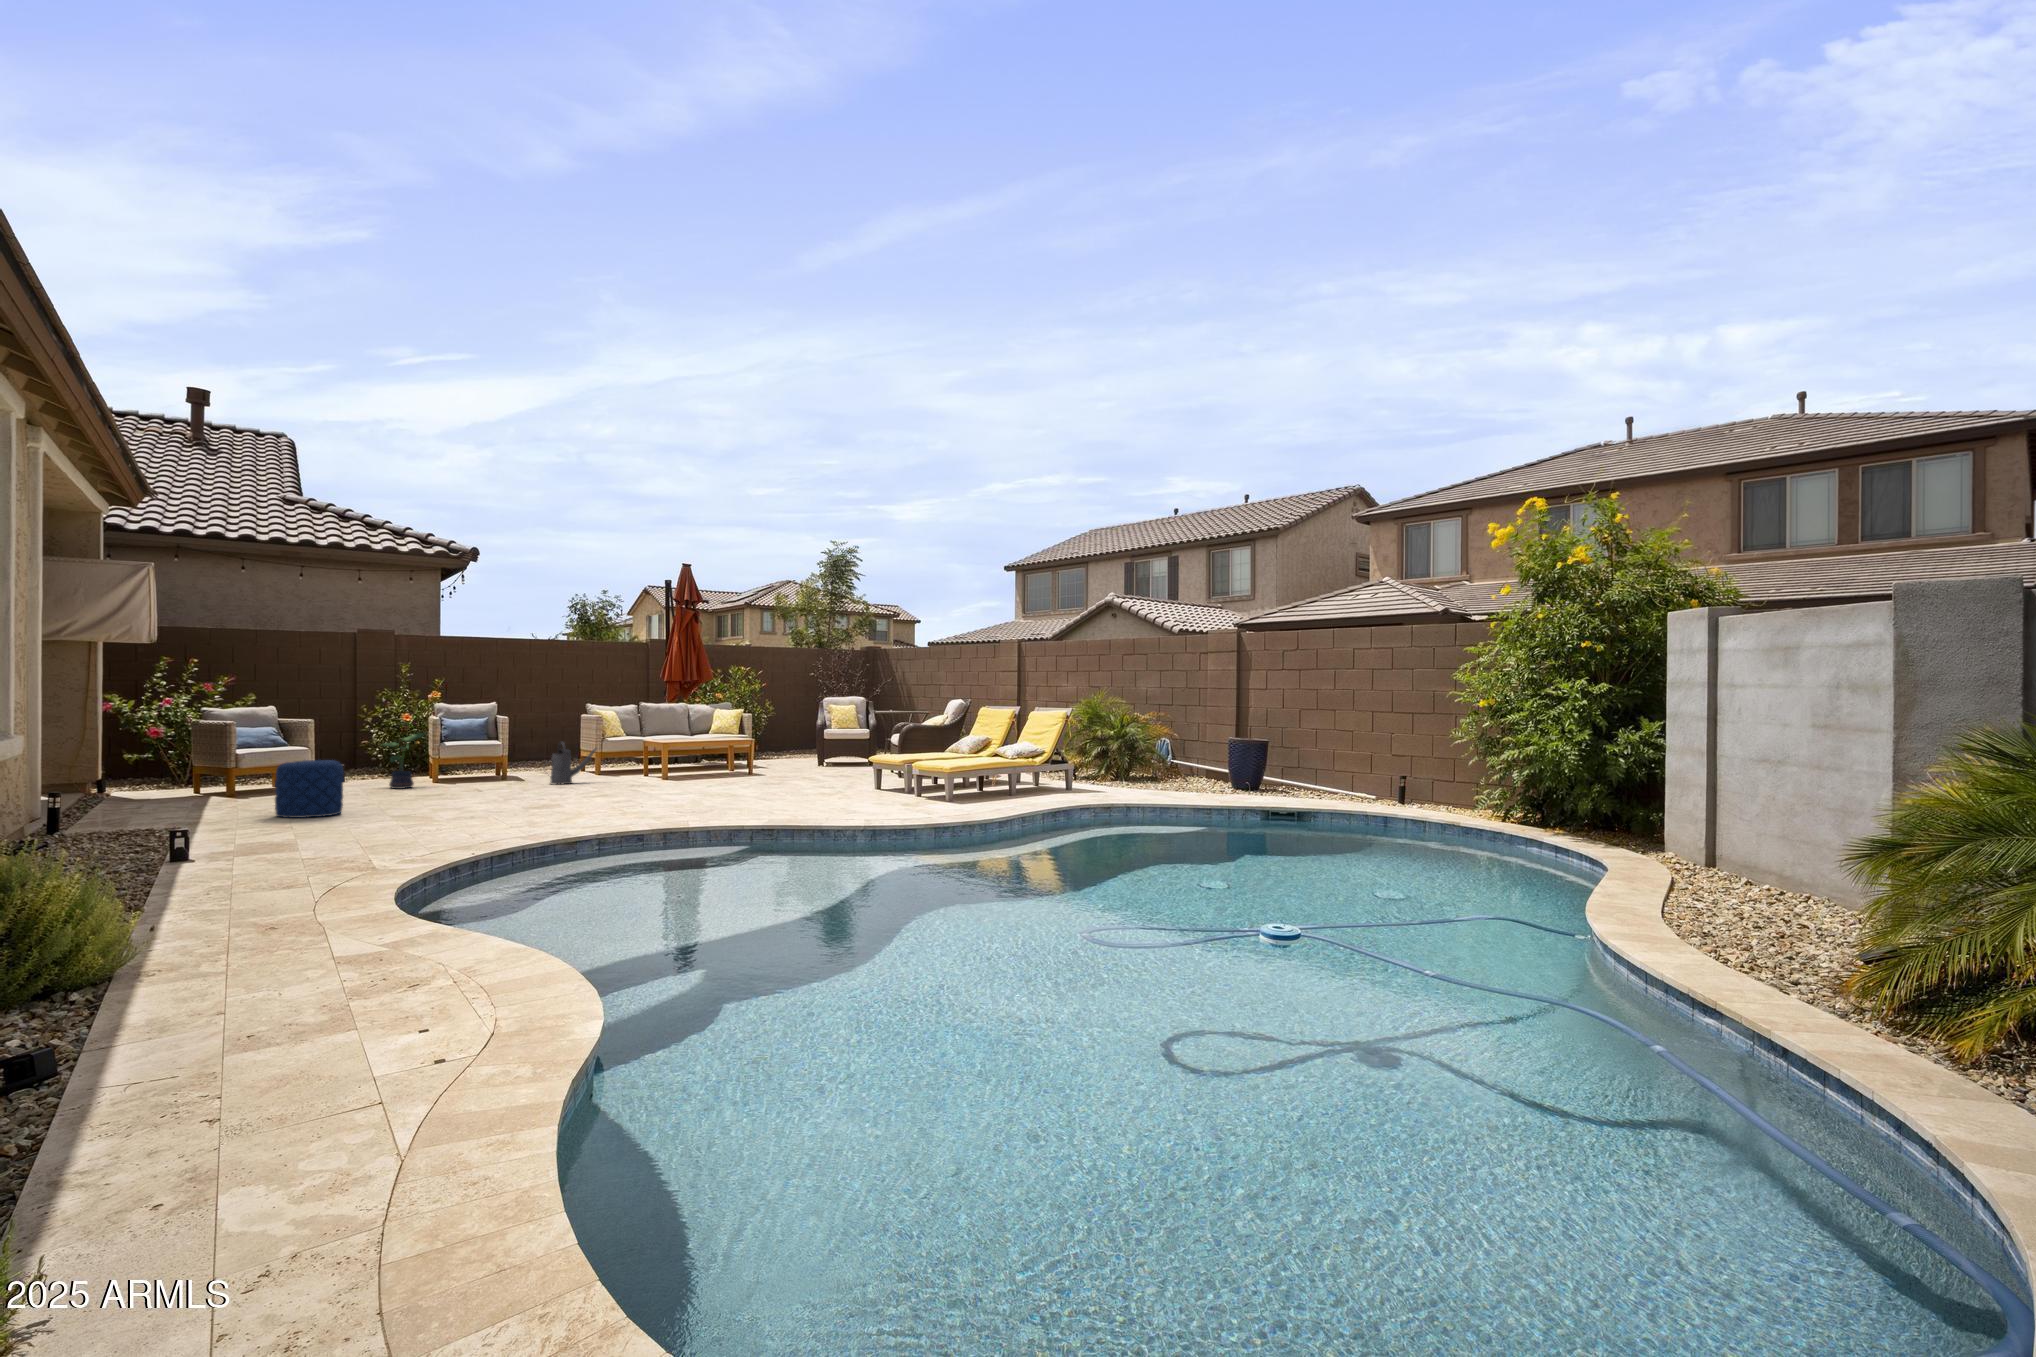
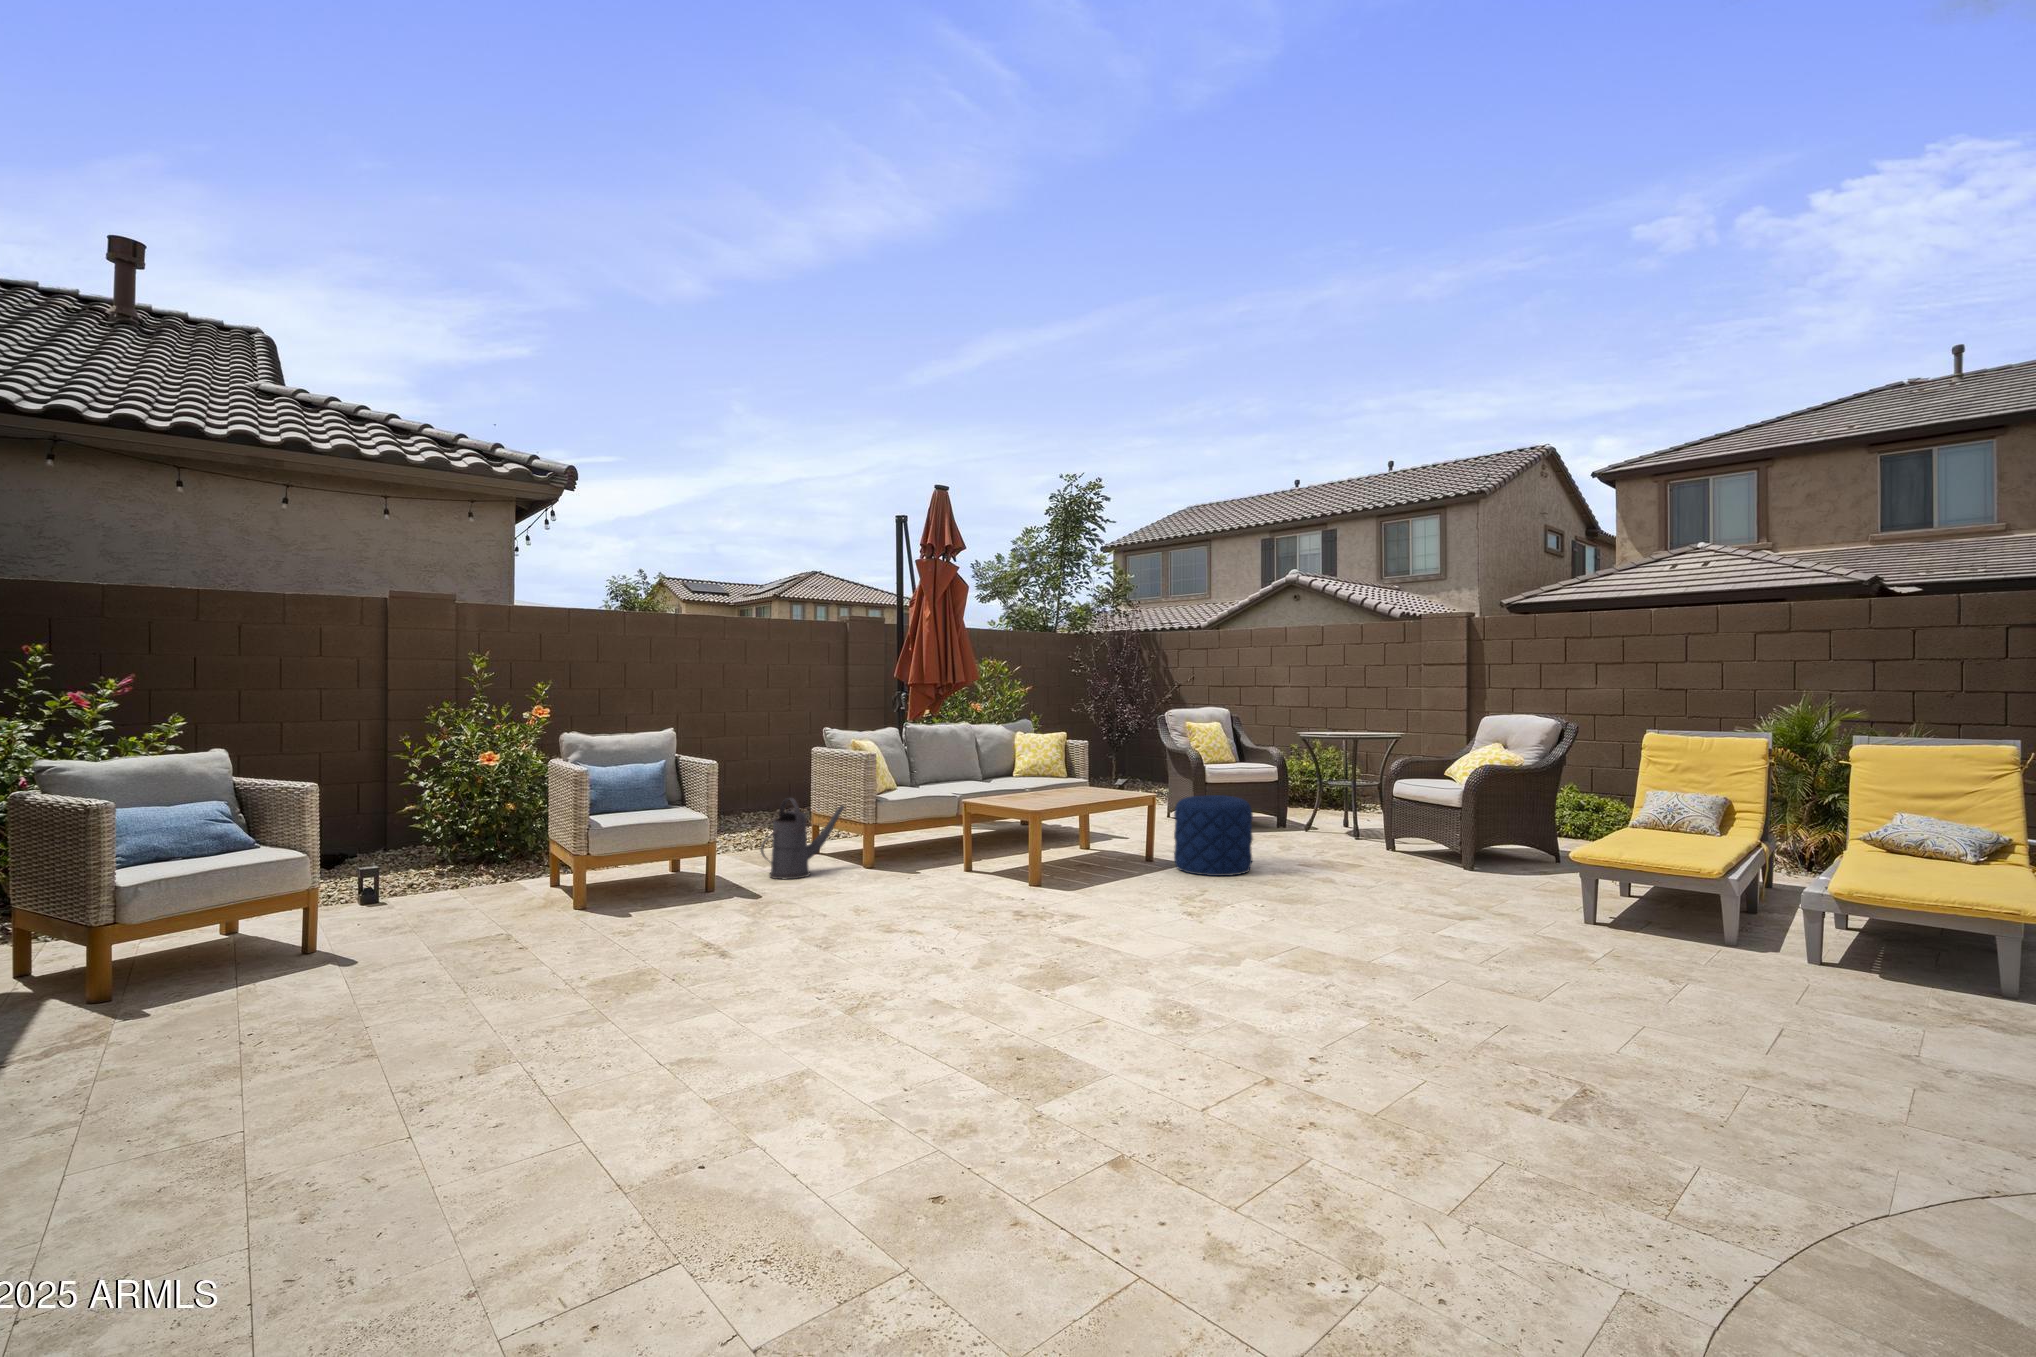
potted plant: present [383,733,424,789] -> none [453,793,547,912]
pouf: present [275,760,344,818] -> present [1174,795,1253,876]

